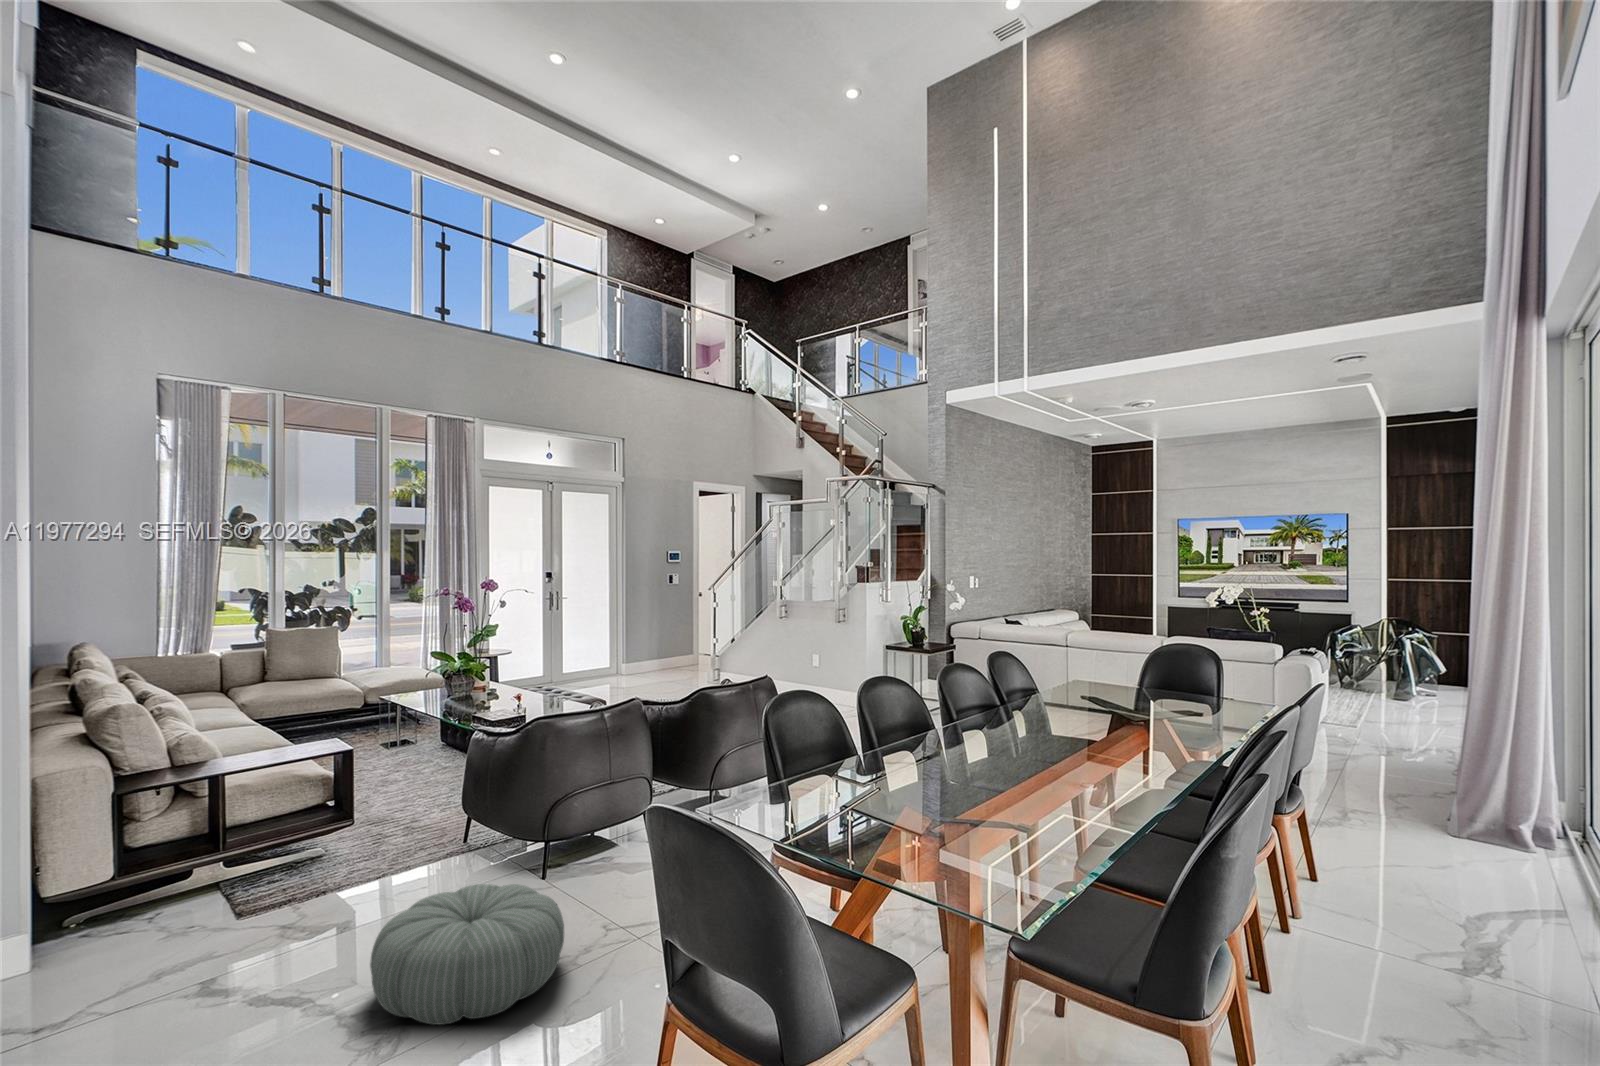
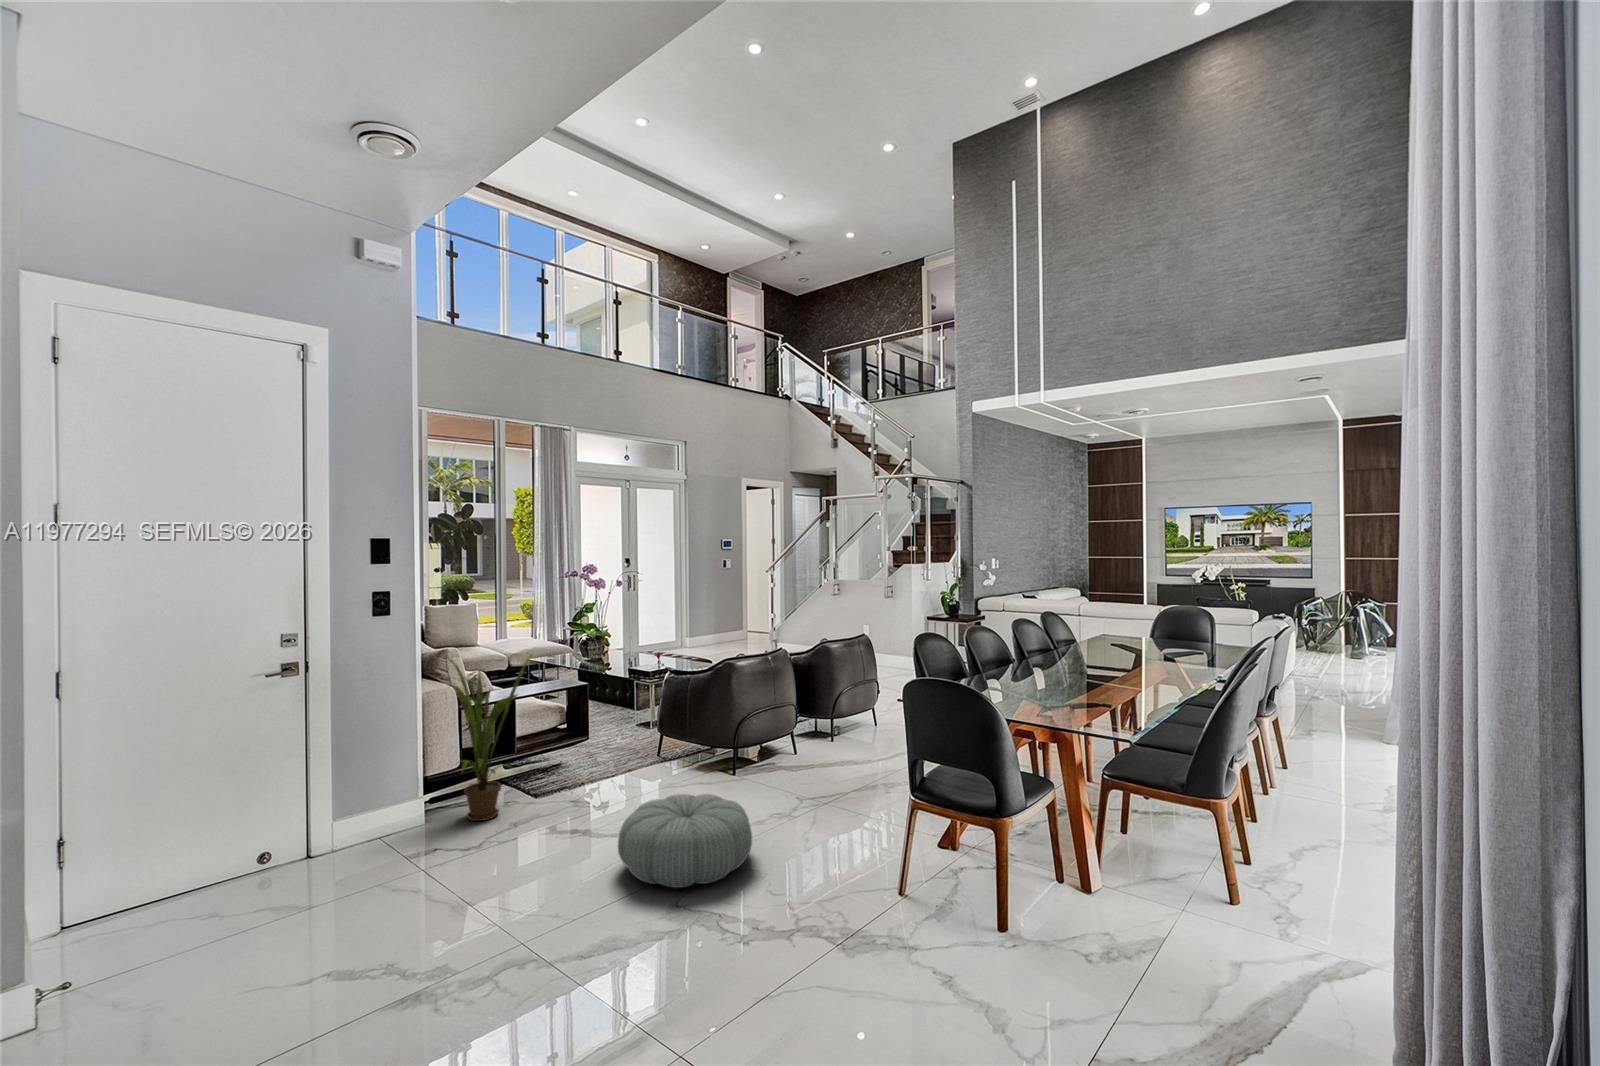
house plant: none [184,690,327,911] -> present [450,656,532,821]

